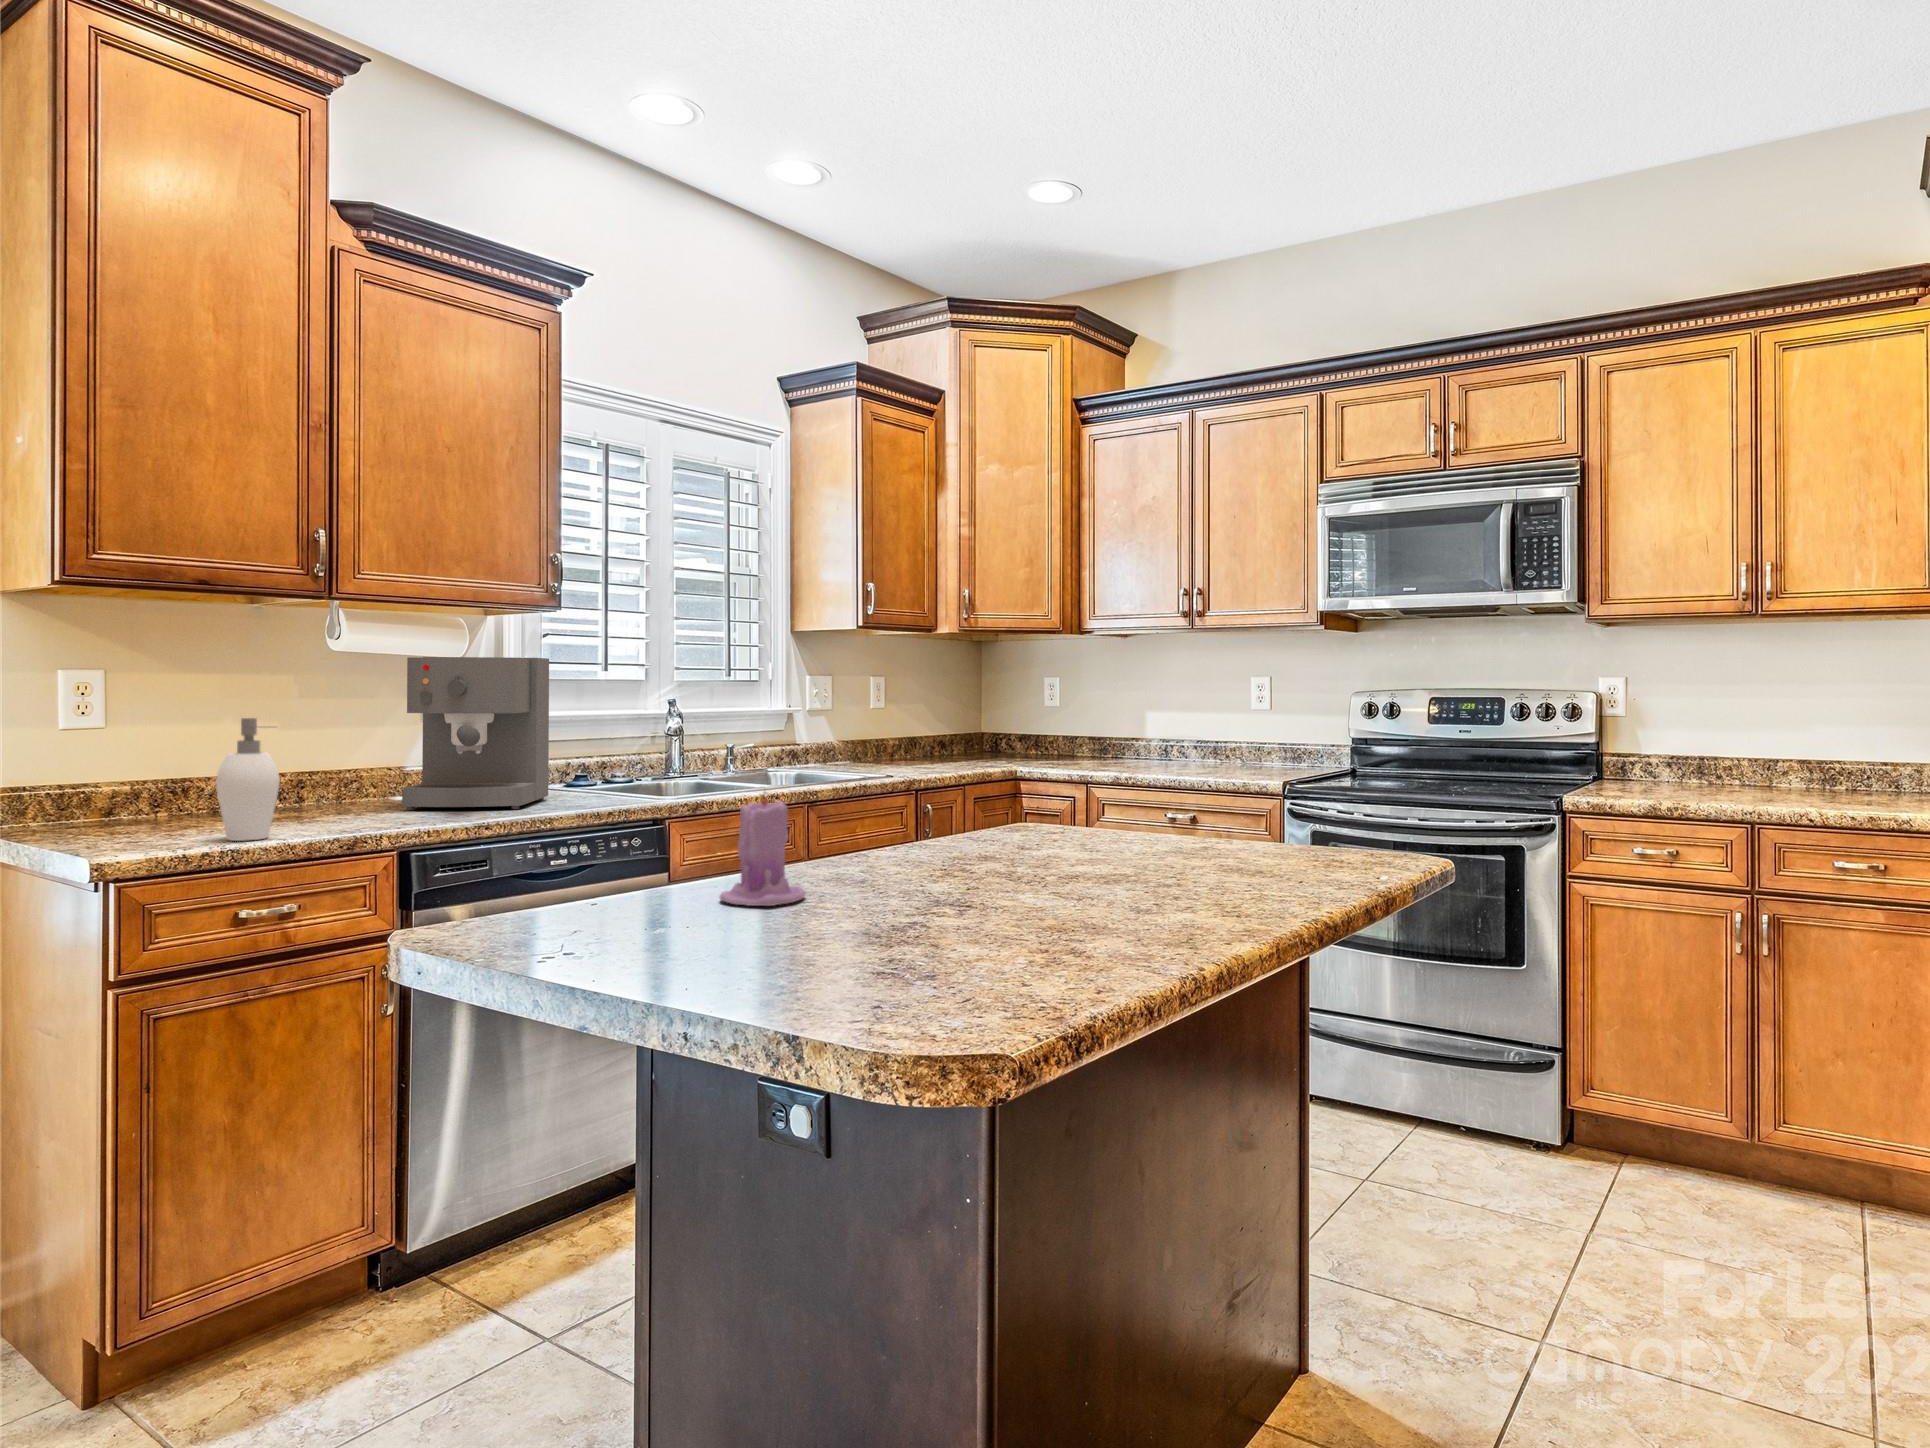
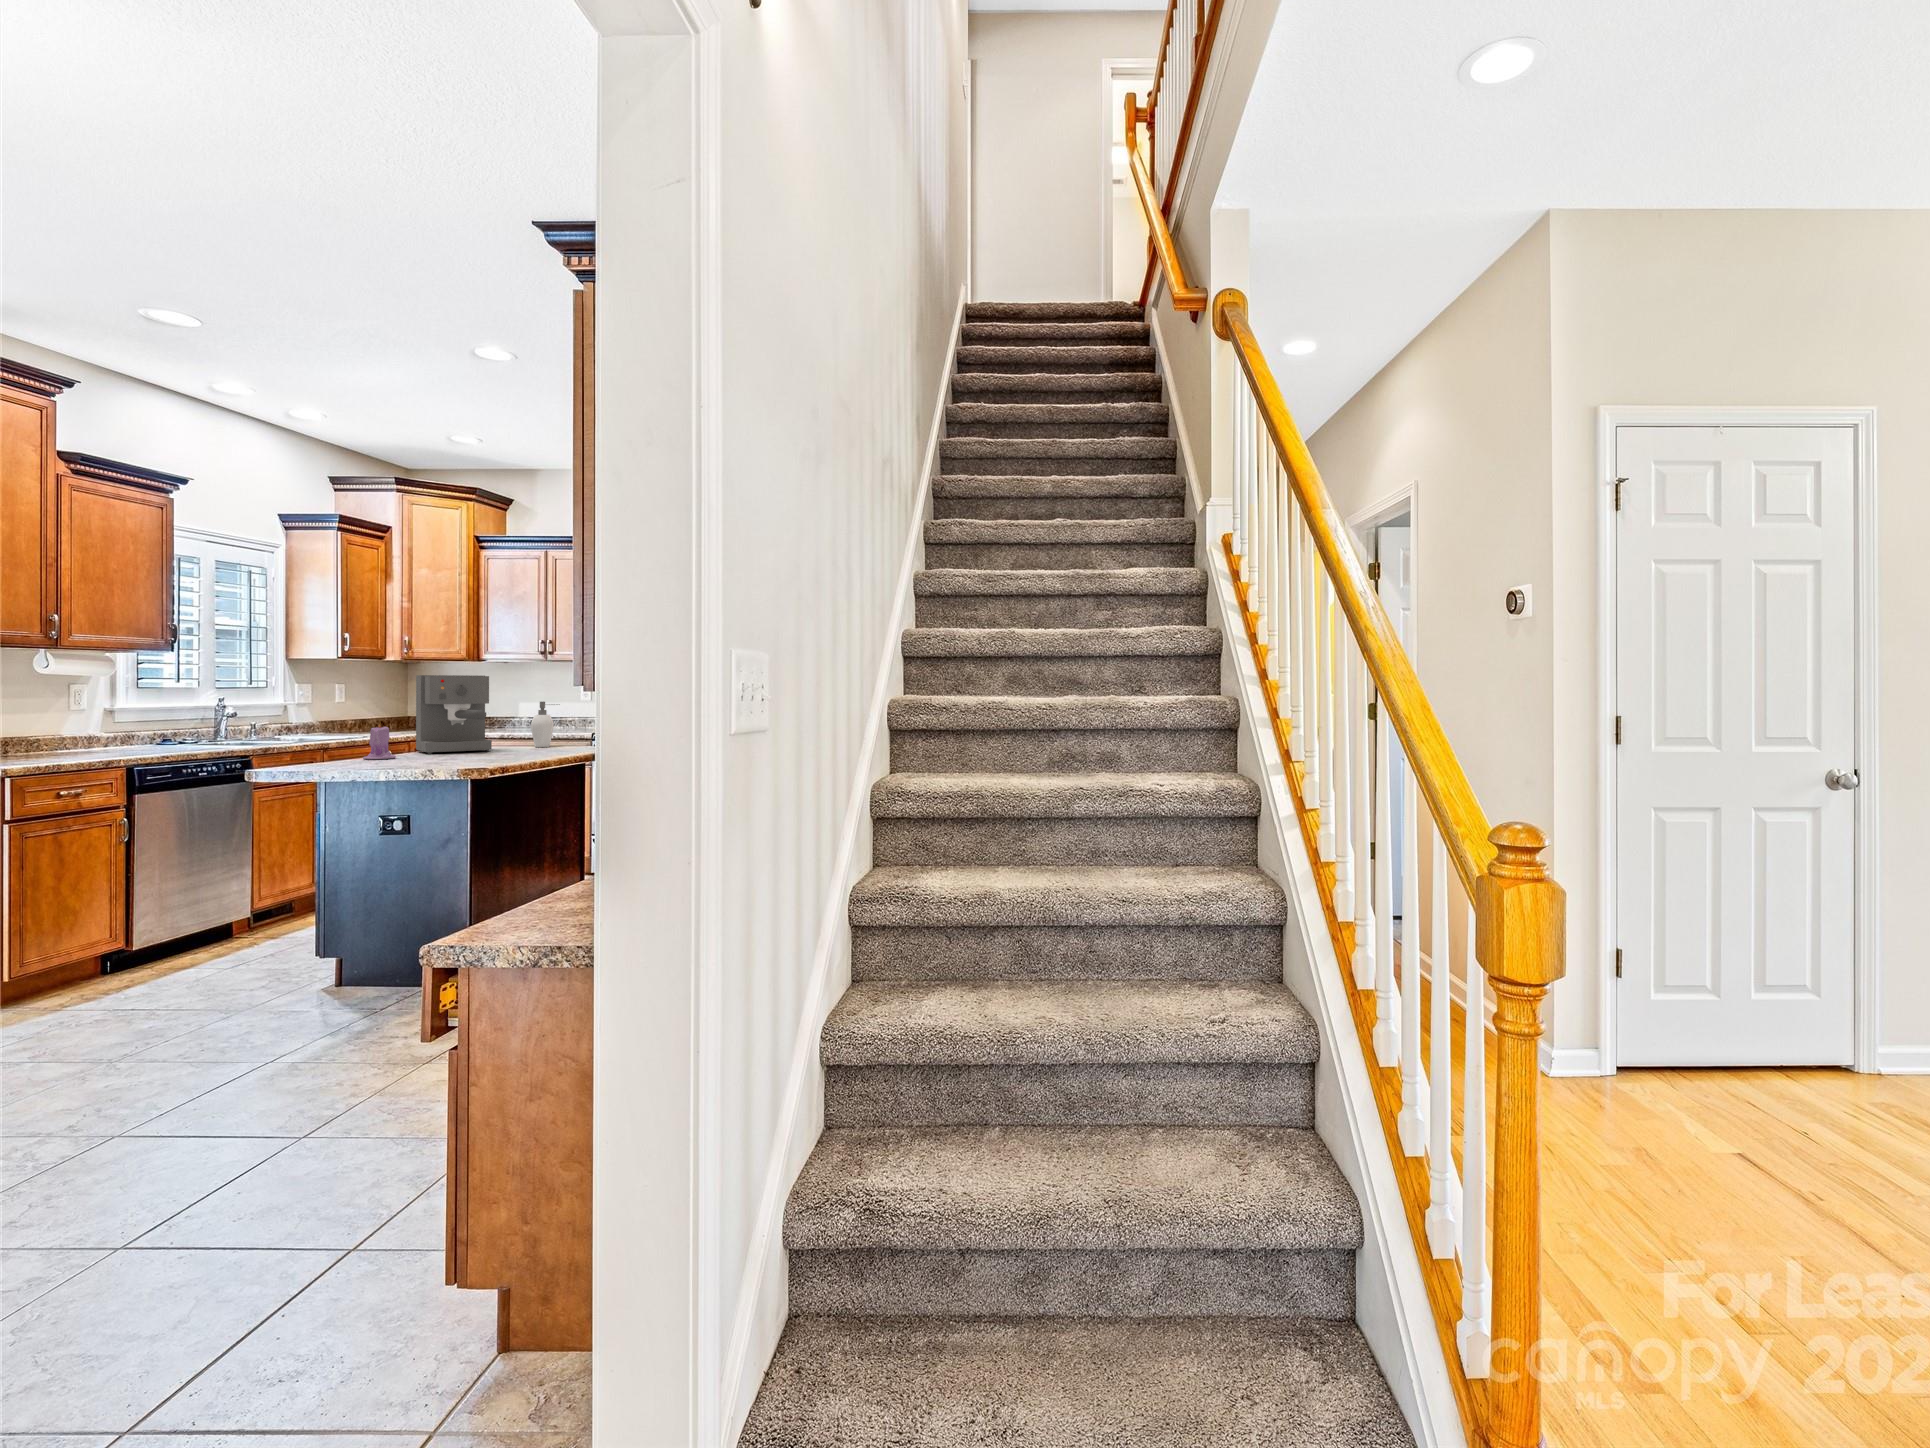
coffee maker: present [402,657,549,810] -> present [416,675,492,754]
soap dispenser: present [216,718,280,841] -> present [531,701,560,747]

